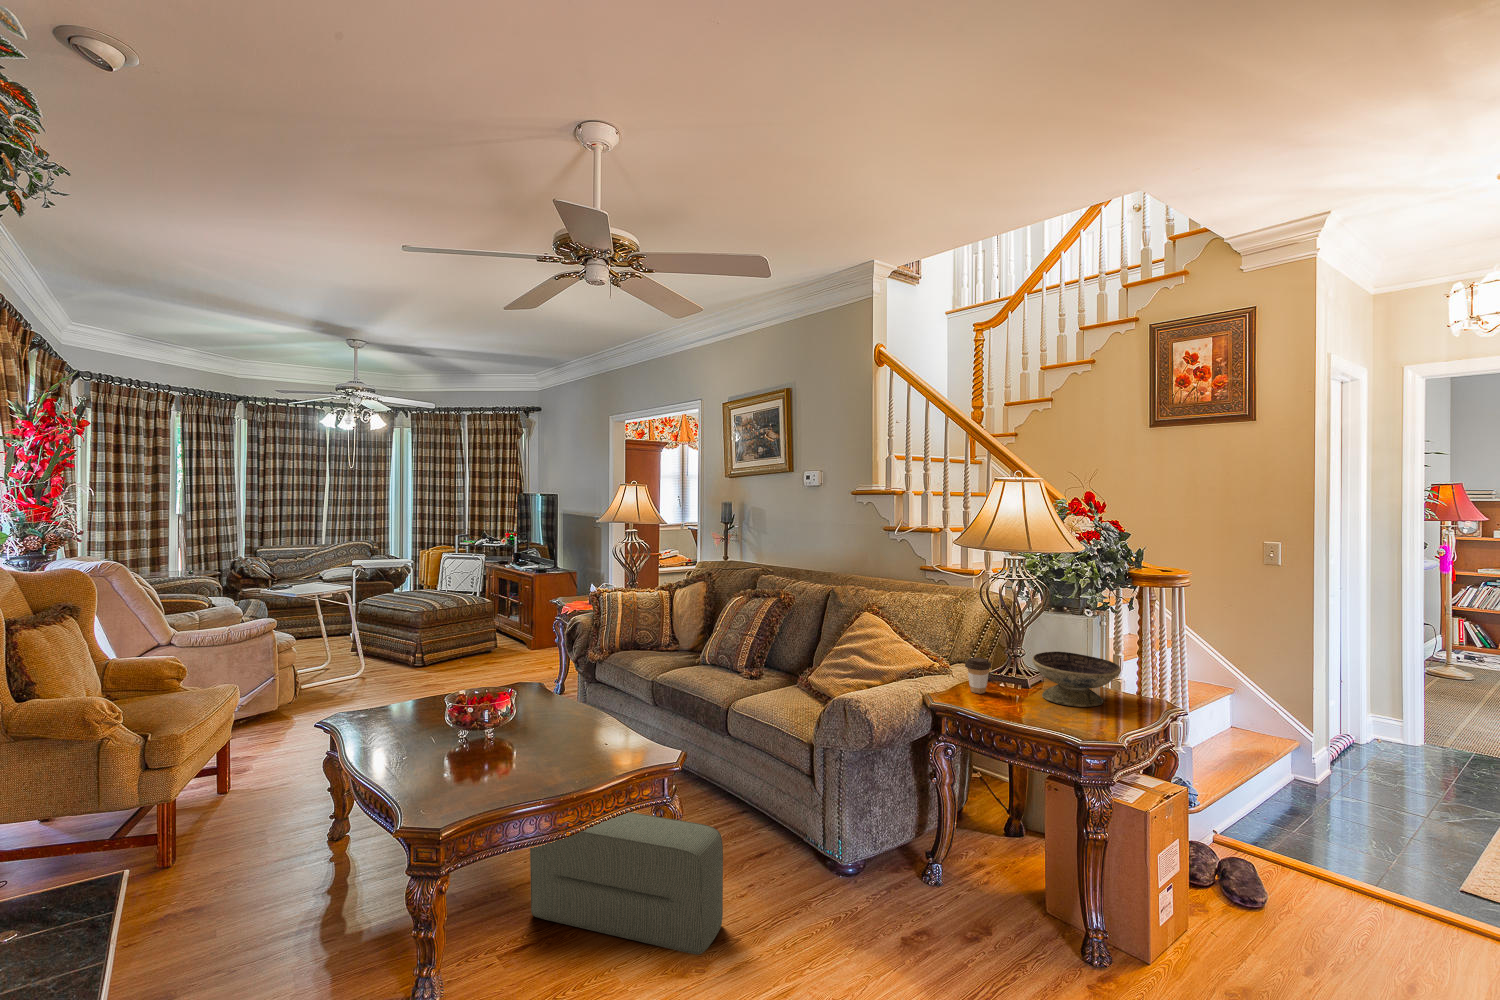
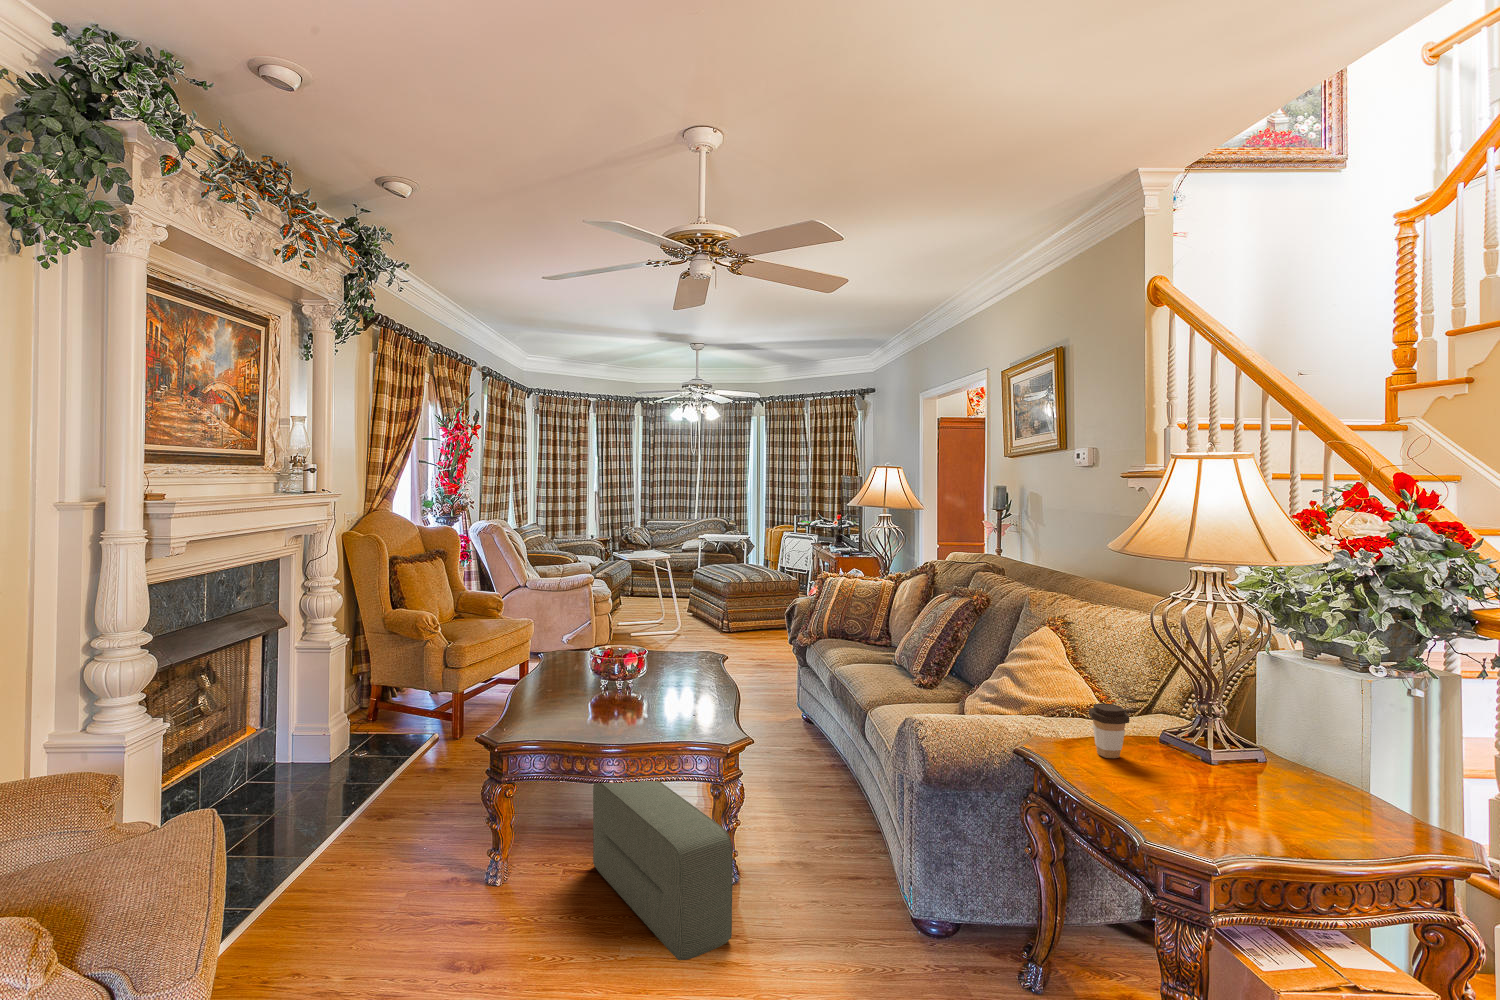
decorative bowl: present [1032,652,1121,707] -> none [1182,716,1348,821]

